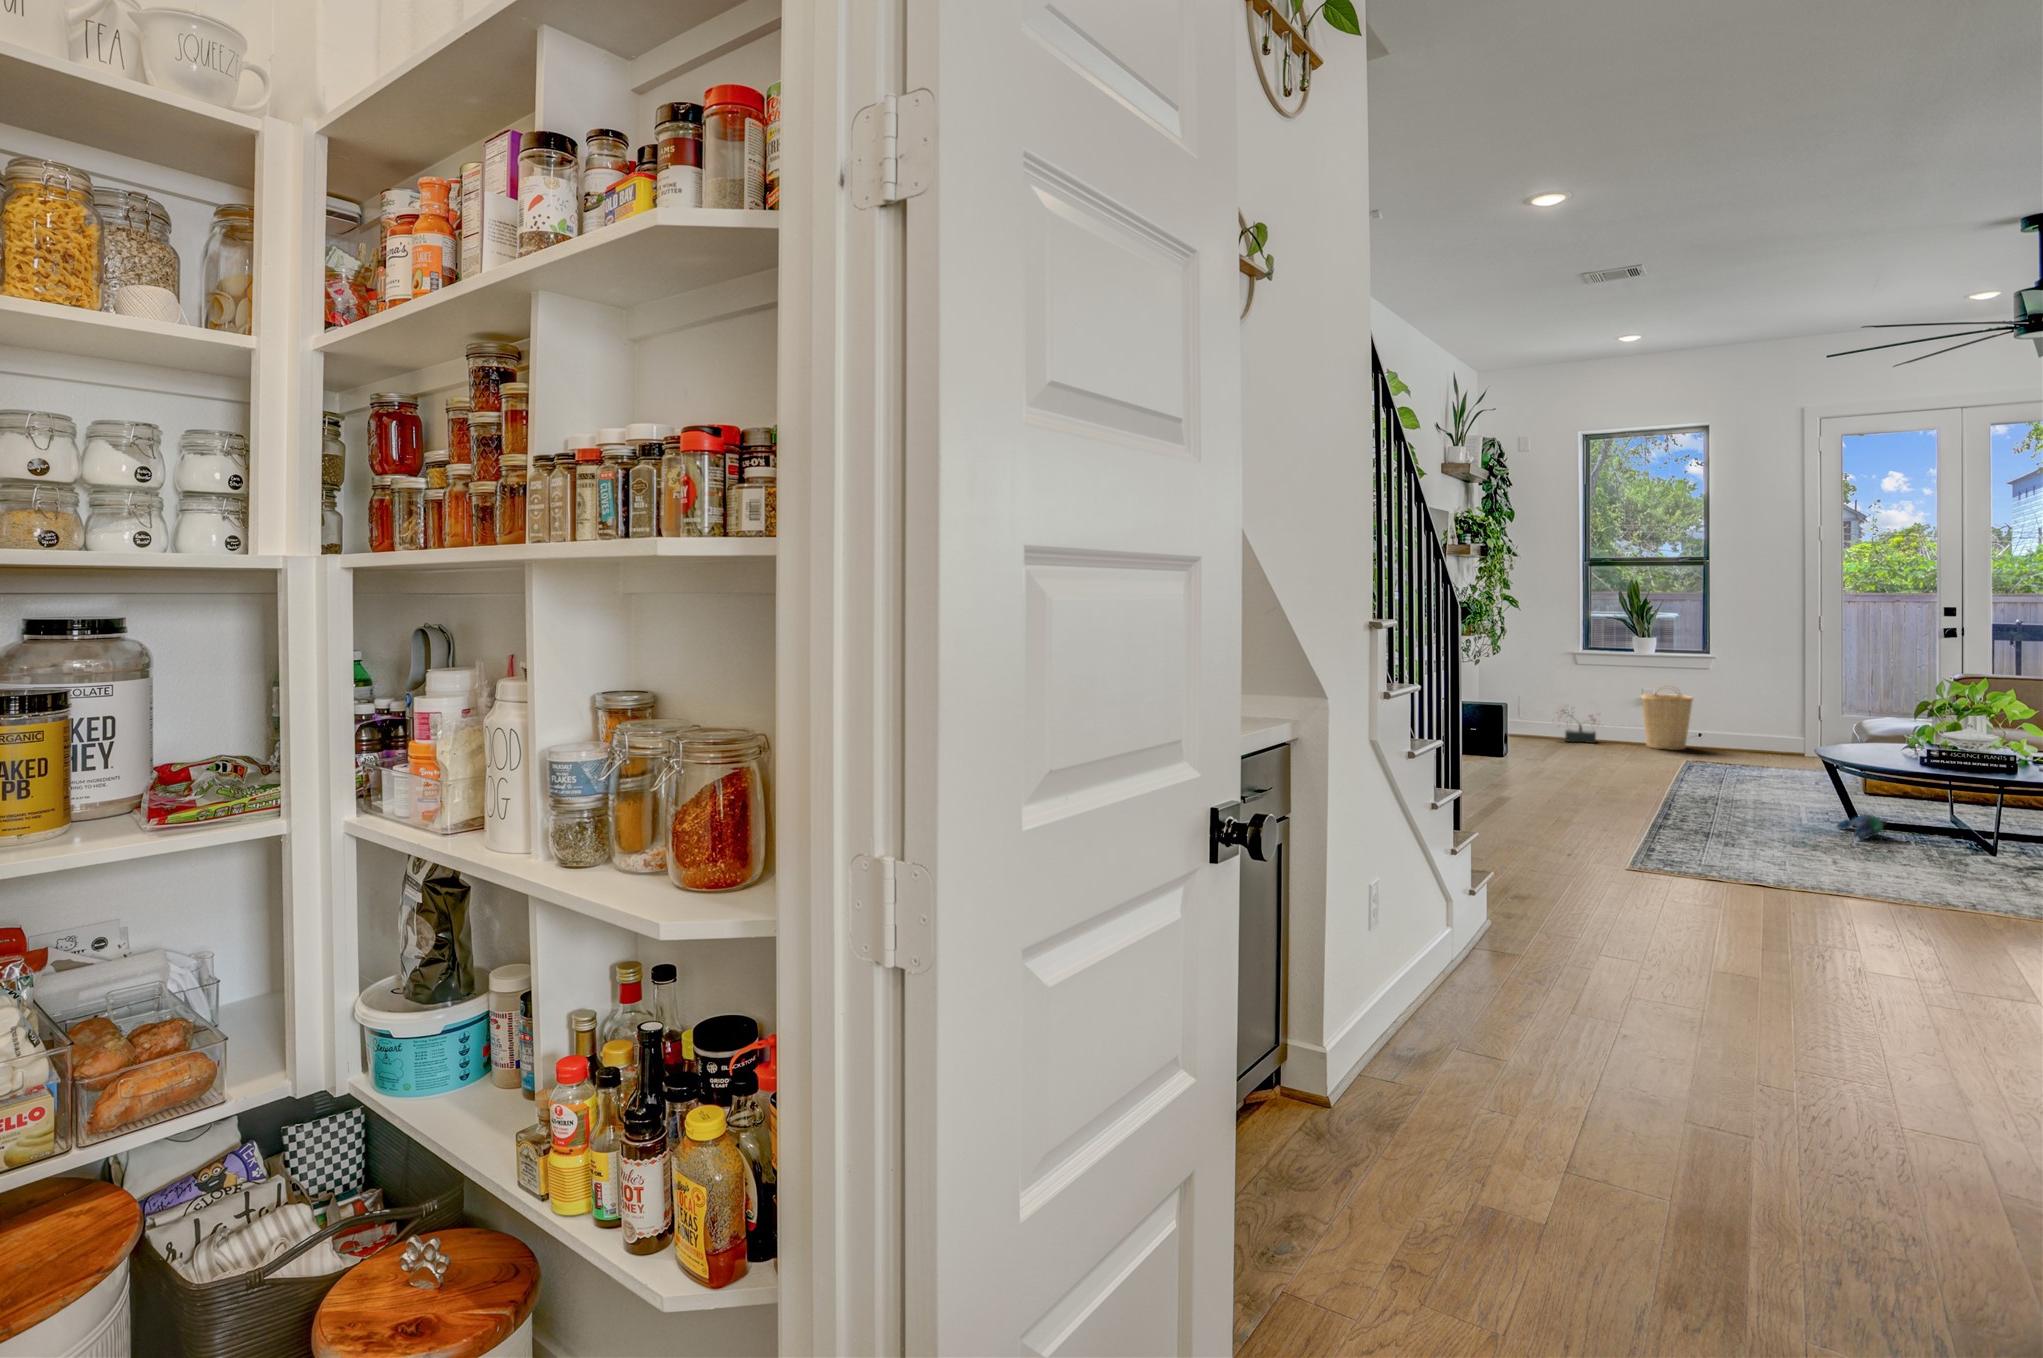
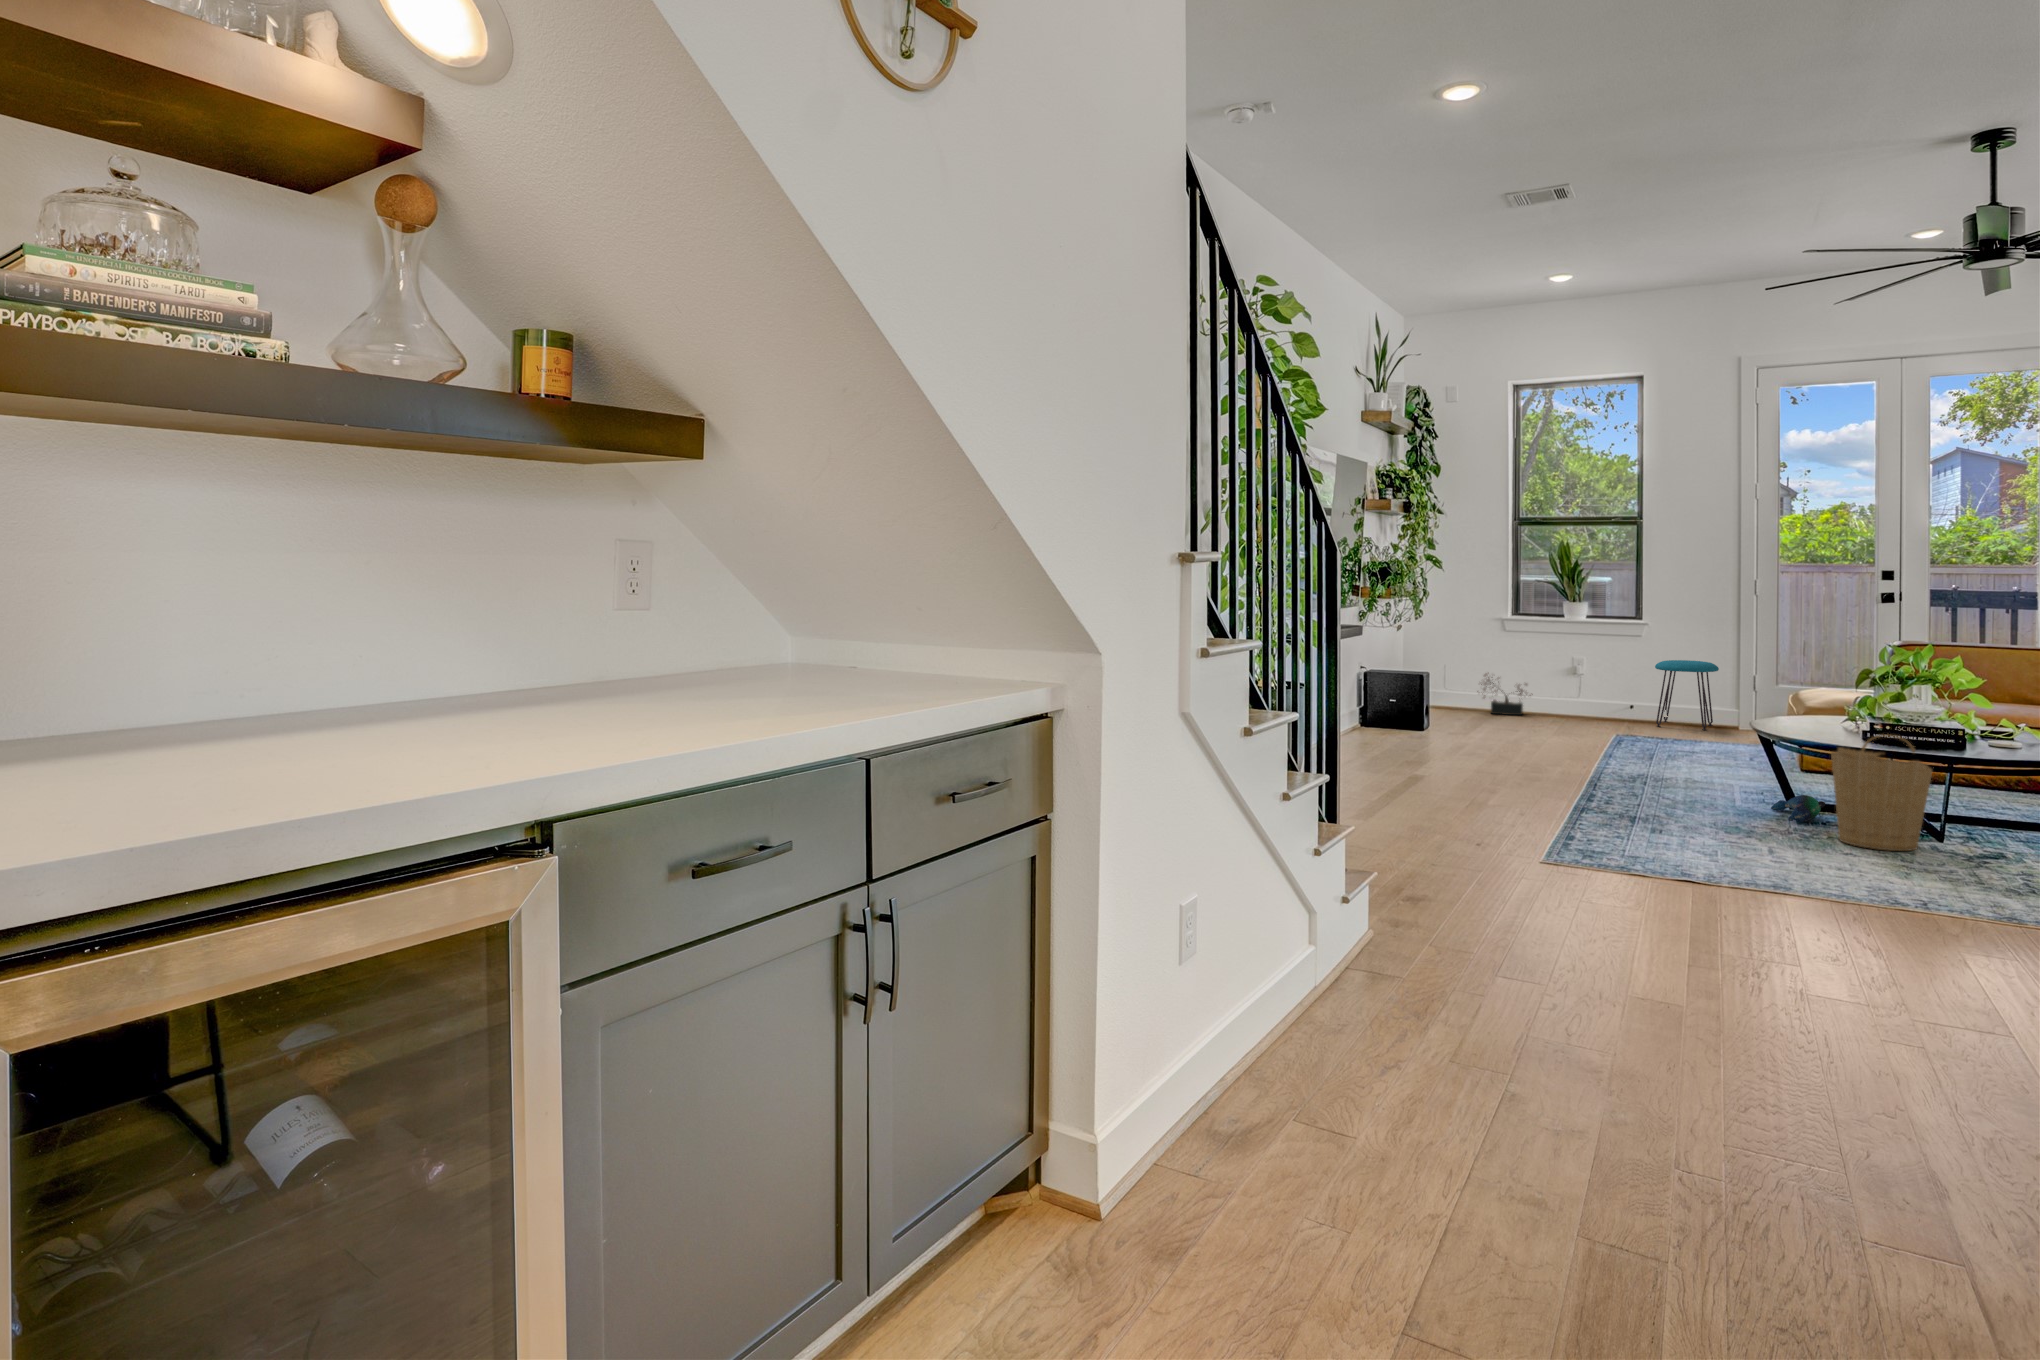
basket: present [1641,687,1693,750] -> present [1831,734,1932,851]
stool: none [1723,692,1785,757] -> present [1655,660,1719,730]

